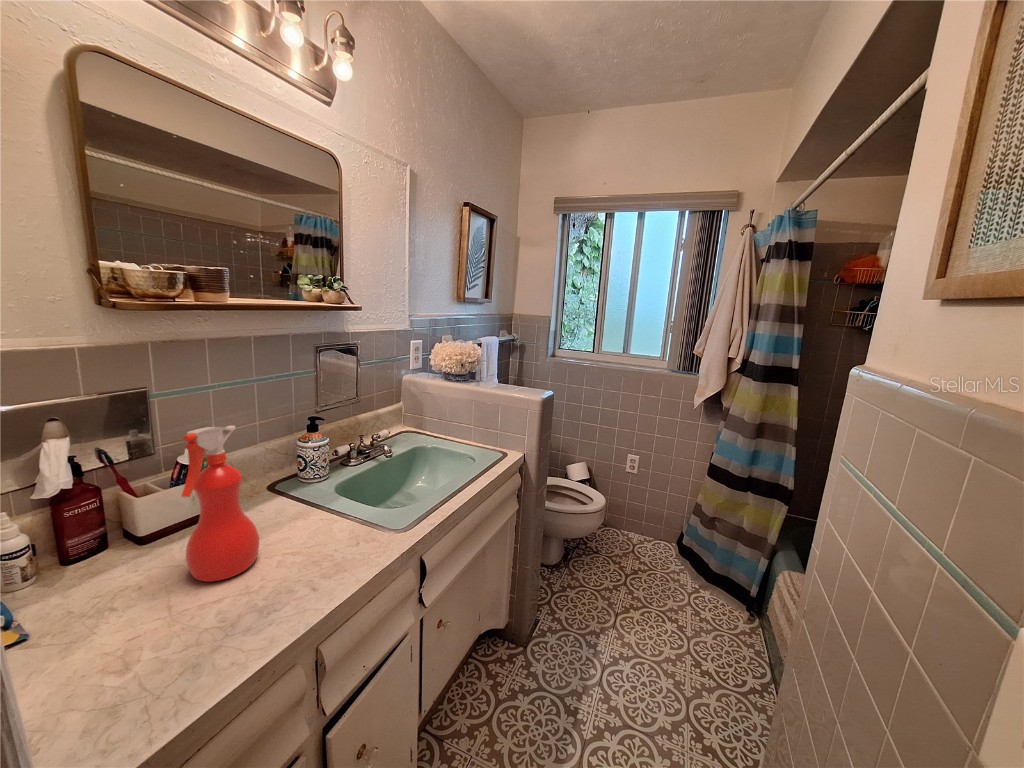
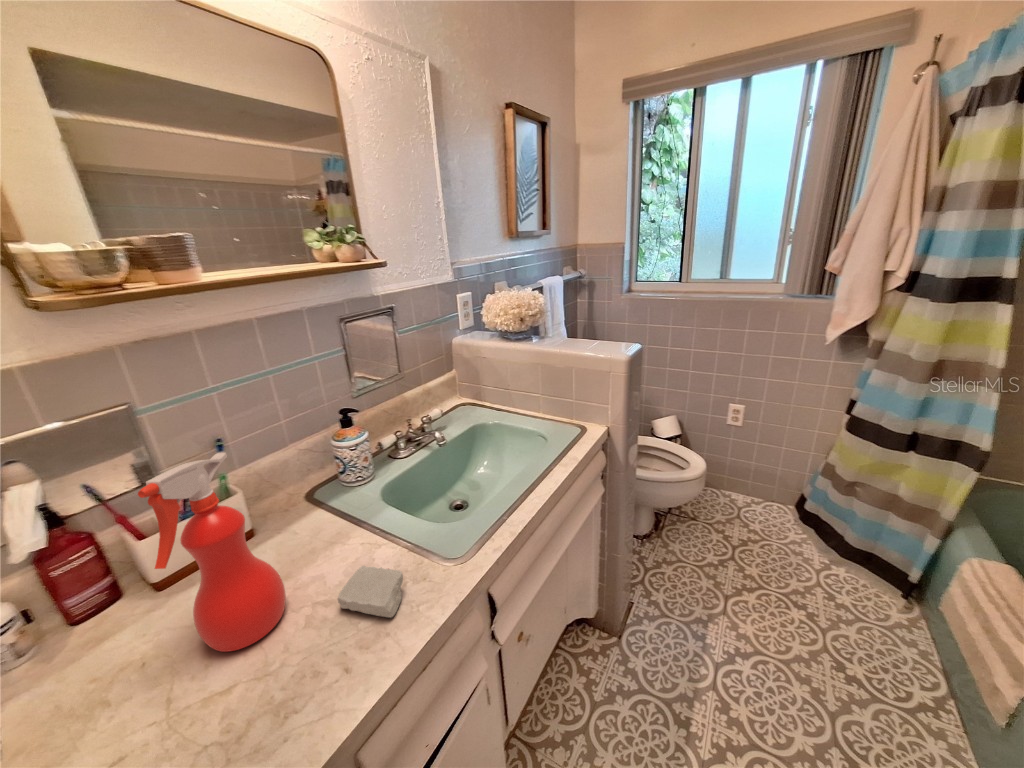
soap bar: none [303,527,357,562] -> present [338,566,403,617]

